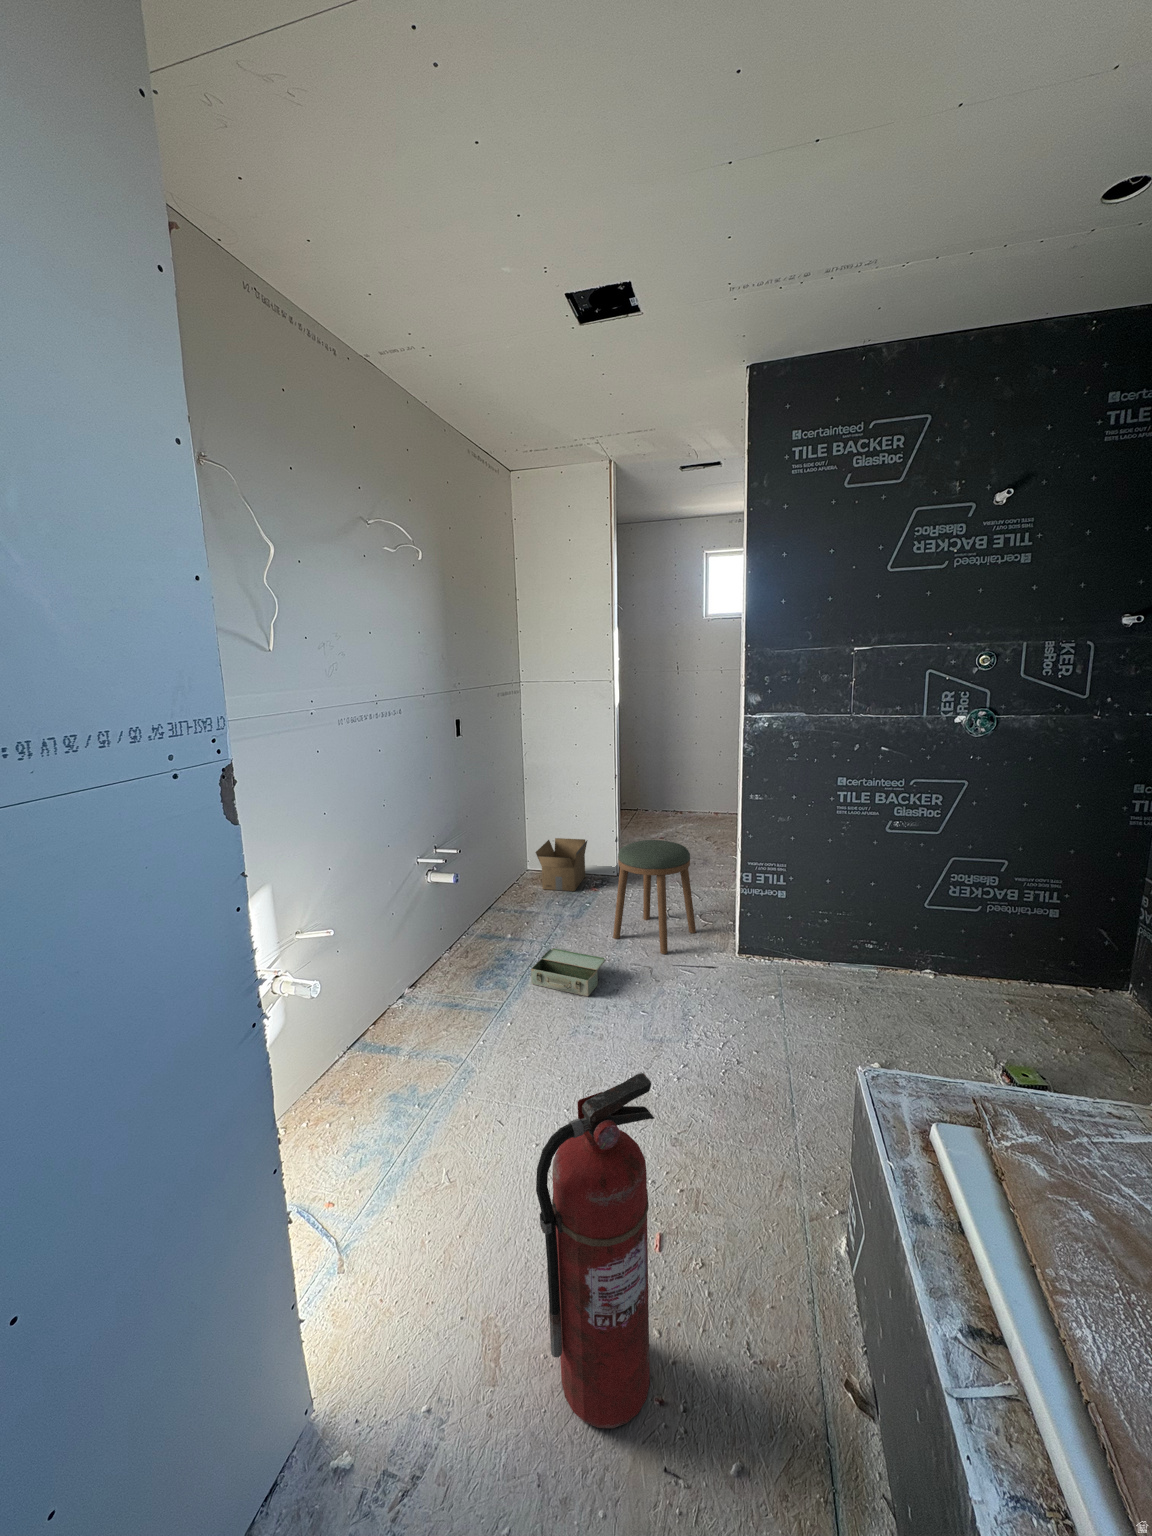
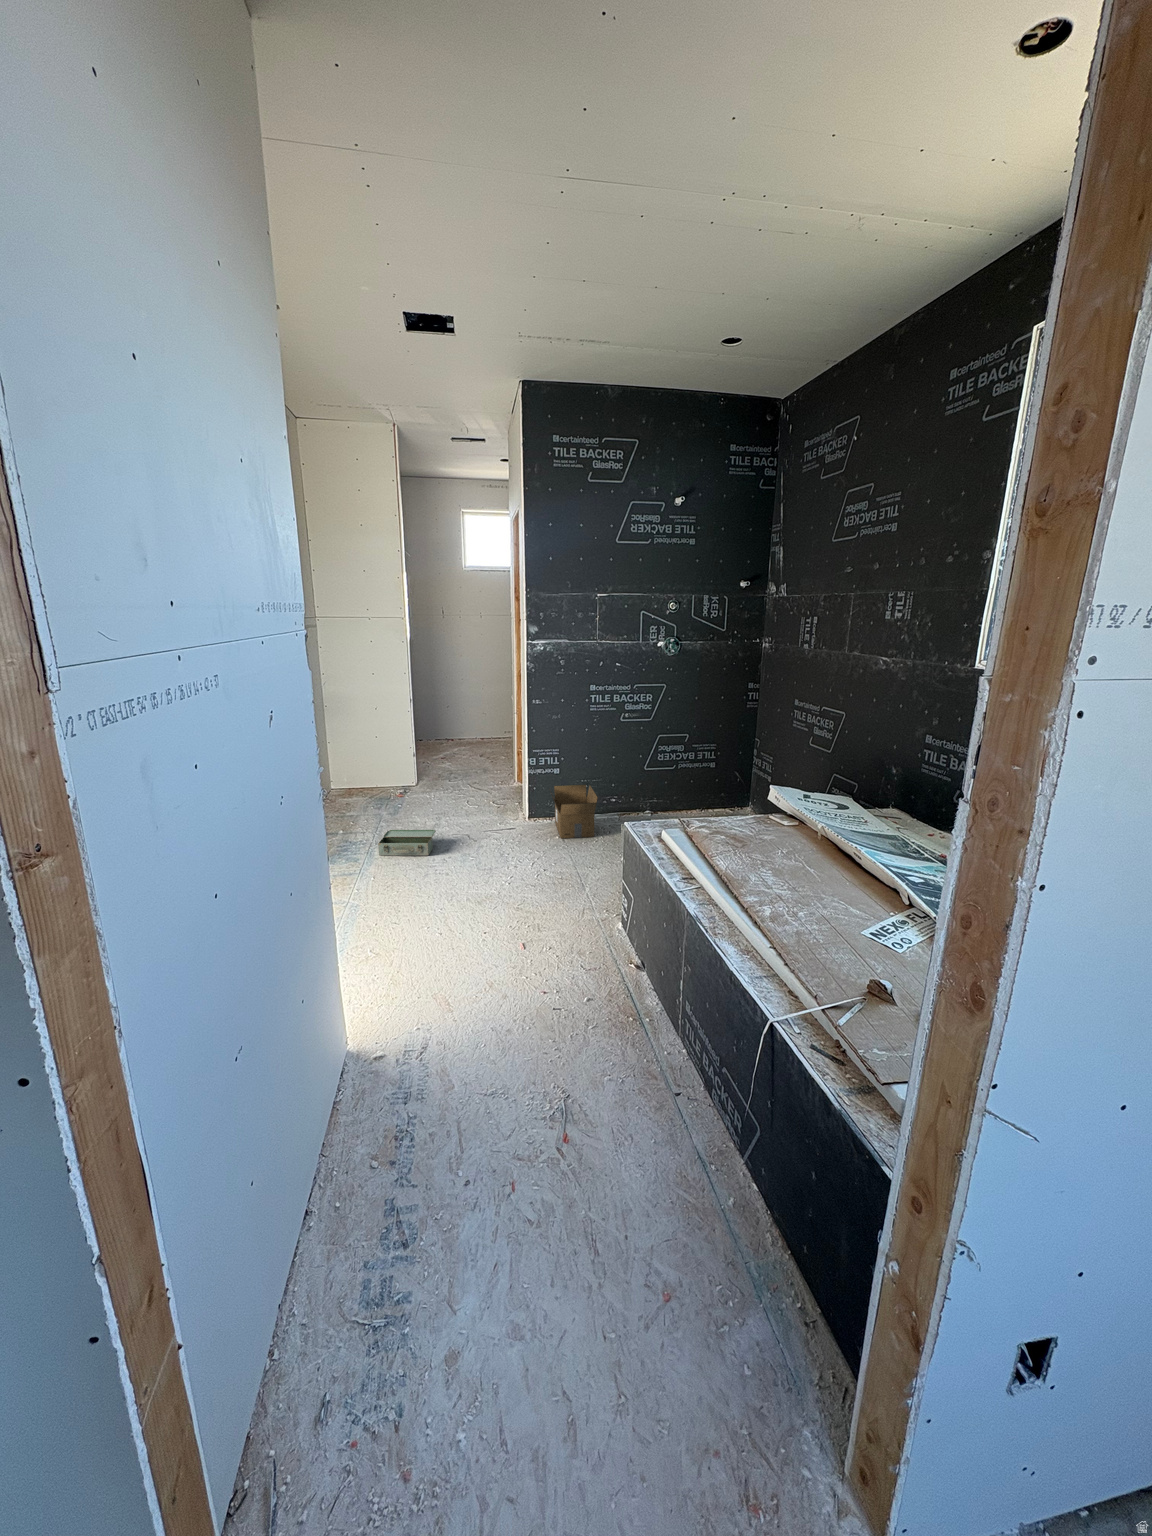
cardboard box: present [536,838,587,891] -> present [549,785,598,838]
stool: present [613,840,696,954] -> none [432,744,494,826]
fire extinguisher: present [536,1073,654,1428] -> none [479,820,537,1009]

